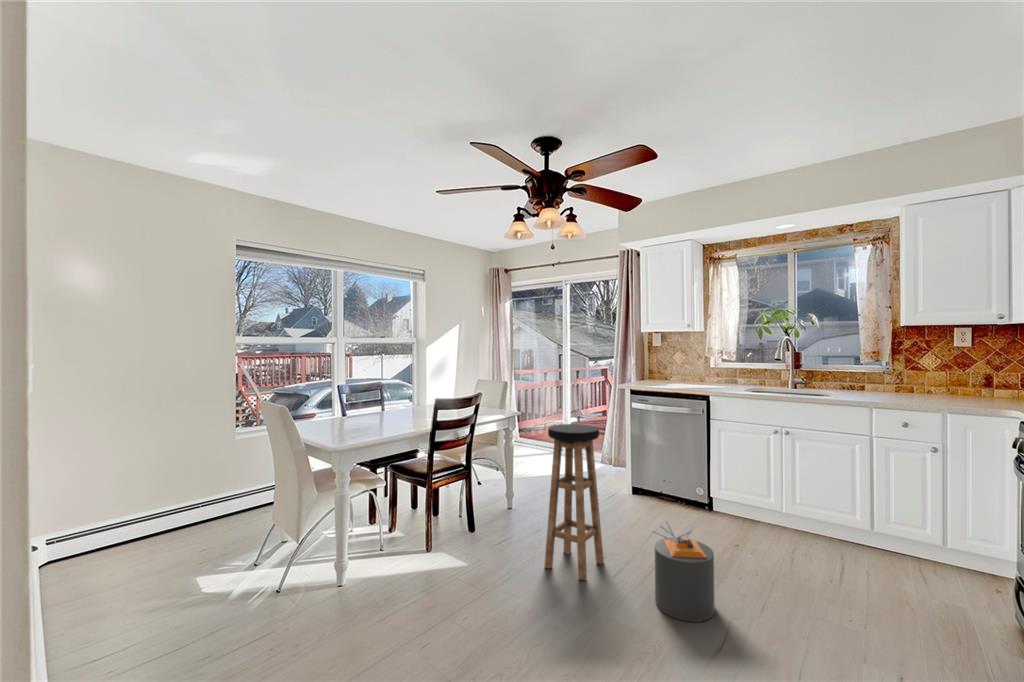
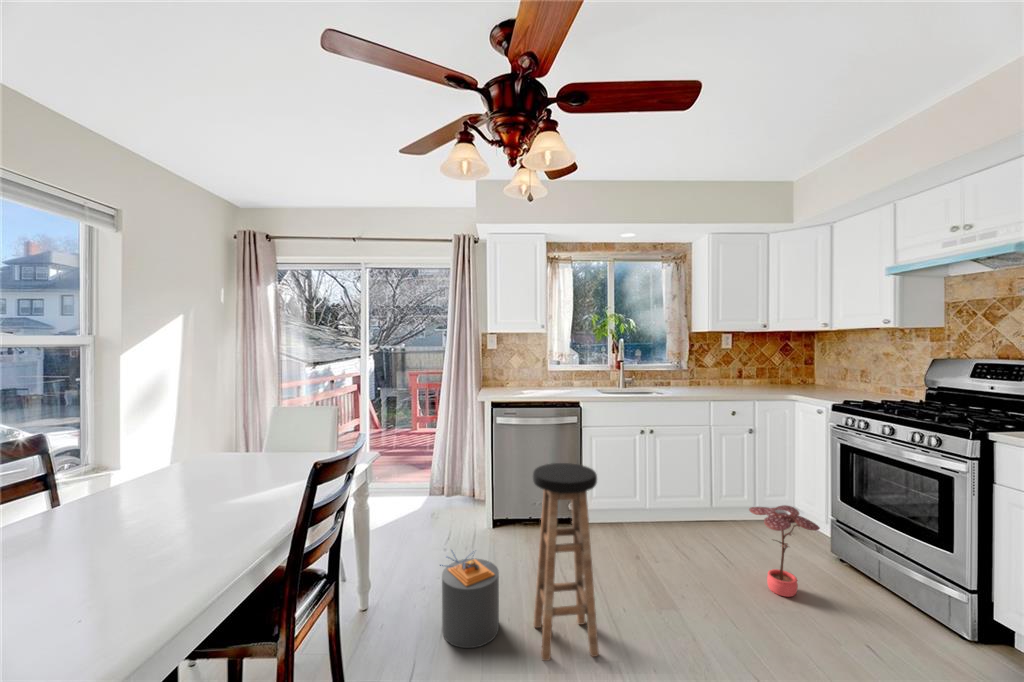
potted plant: none [811,519,891,633] -> present [749,505,820,597]
trash can: present [655,522,714,622] -> present [440,551,499,648]

